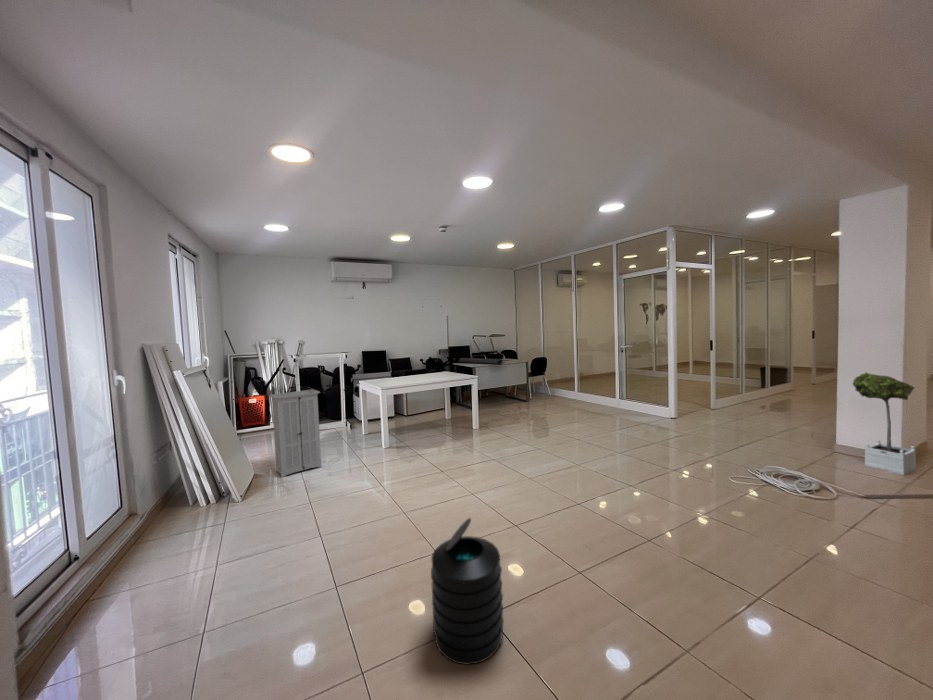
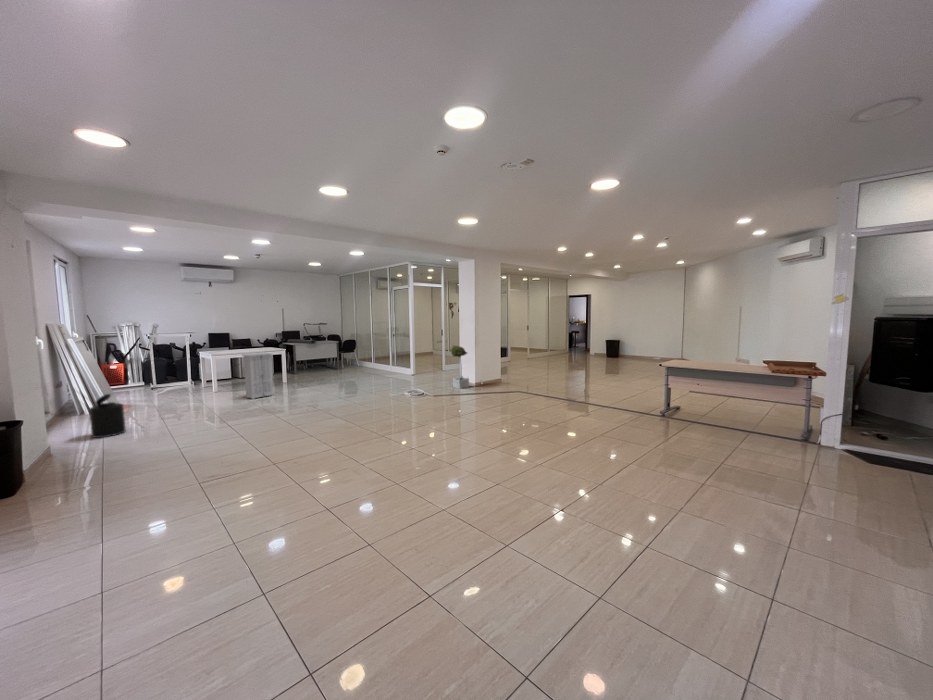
storage cabinet: present [269,389,321,477] -> present [242,352,273,399]
trash can: present [431,518,504,665] -> present [89,394,125,438]

